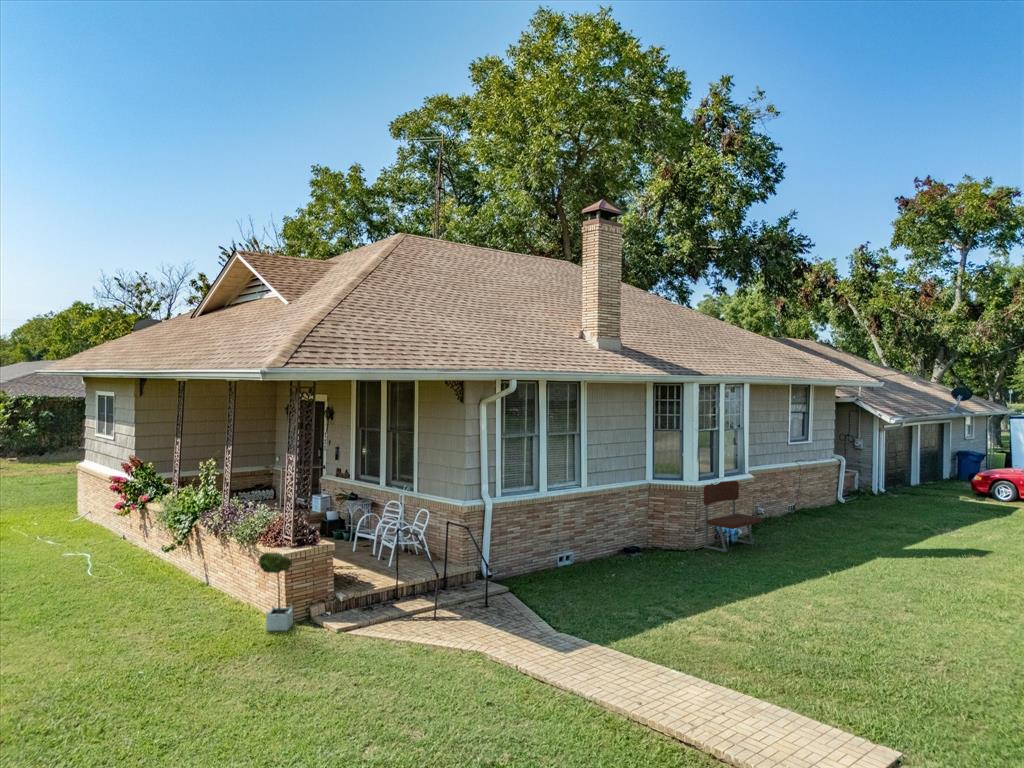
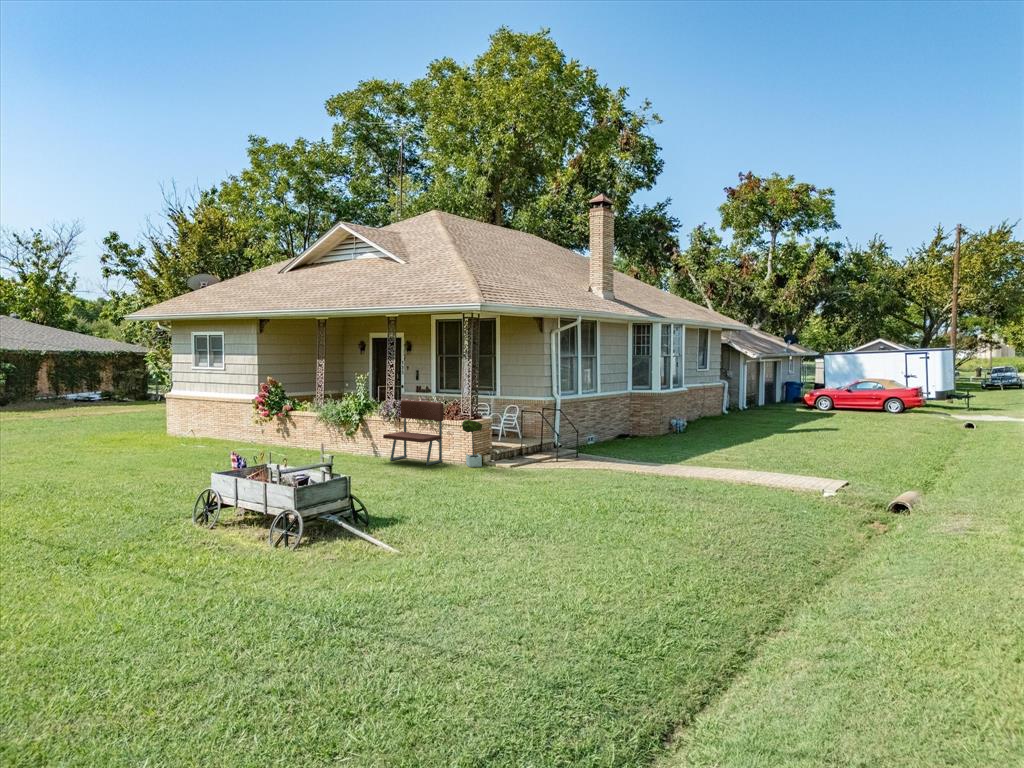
bench: present [704,481,763,552] -> present [383,400,444,465]

